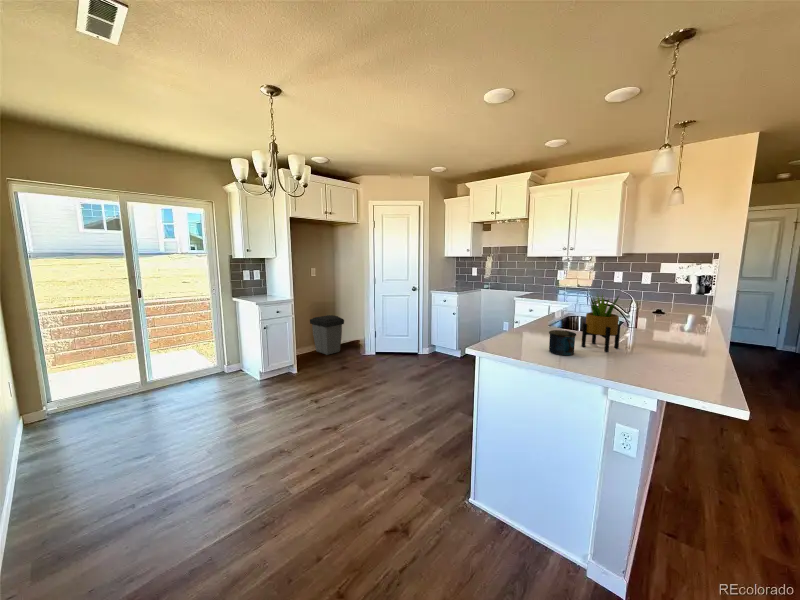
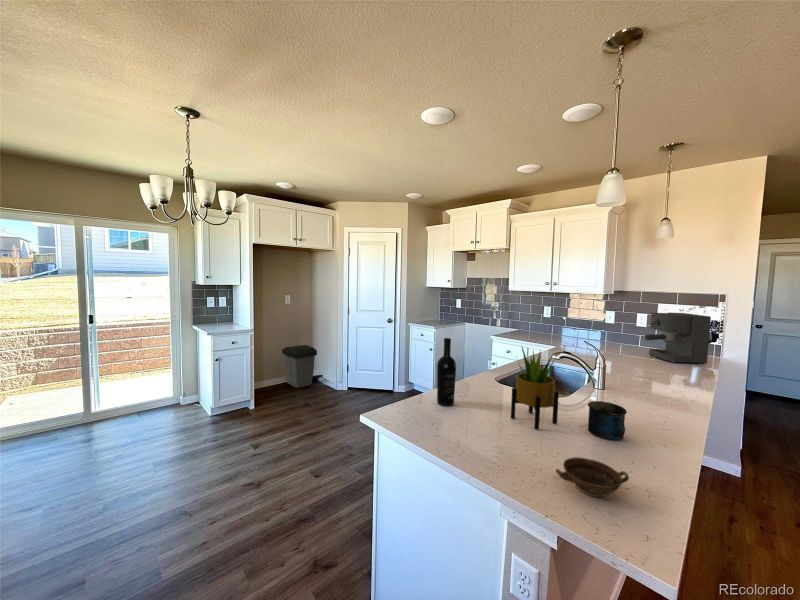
coffee maker: none [655,270,709,311] -> present [645,313,711,364]
wine bottle: none [517,288,533,342] -> present [437,338,456,406]
mug: present [549,330,576,355] -> present [588,401,627,440]
bowl: none [645,360,695,381] -> present [556,457,629,497]

